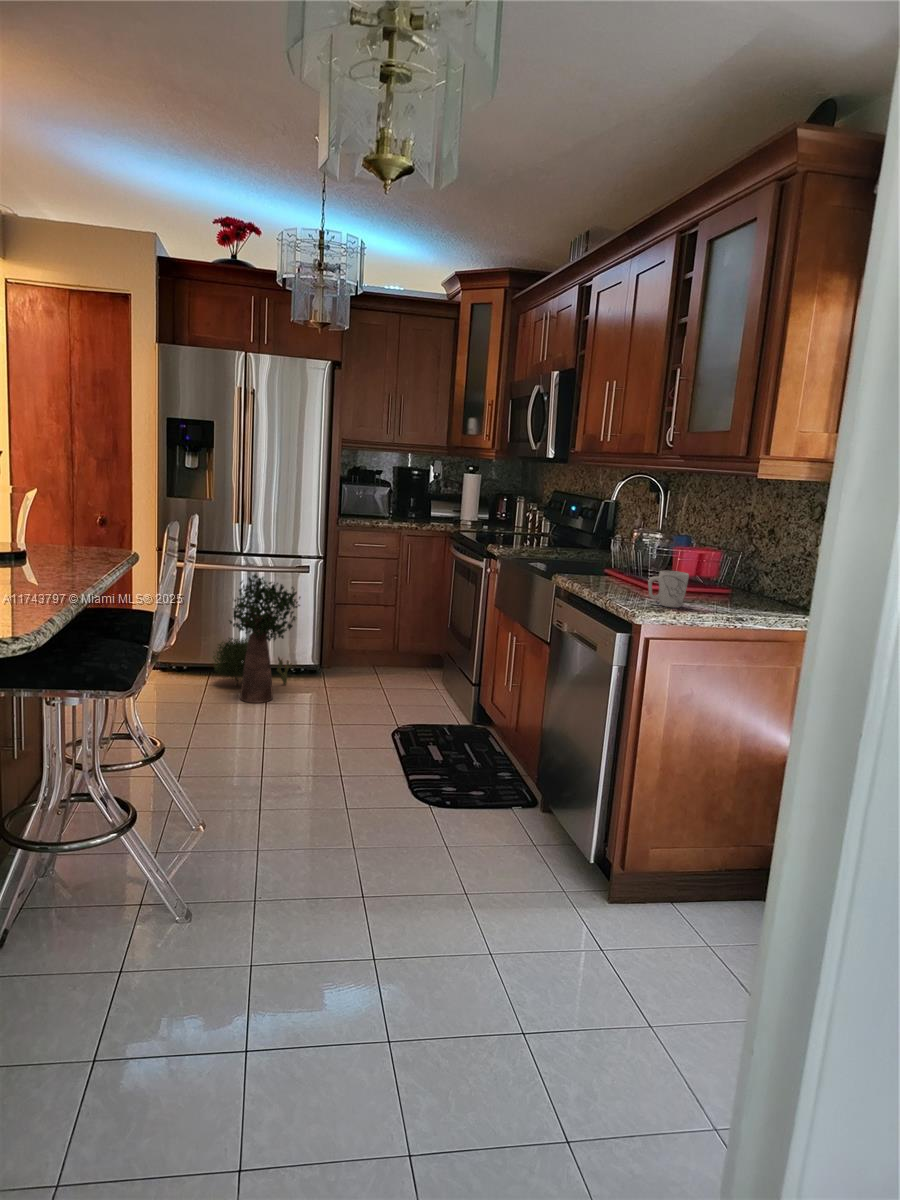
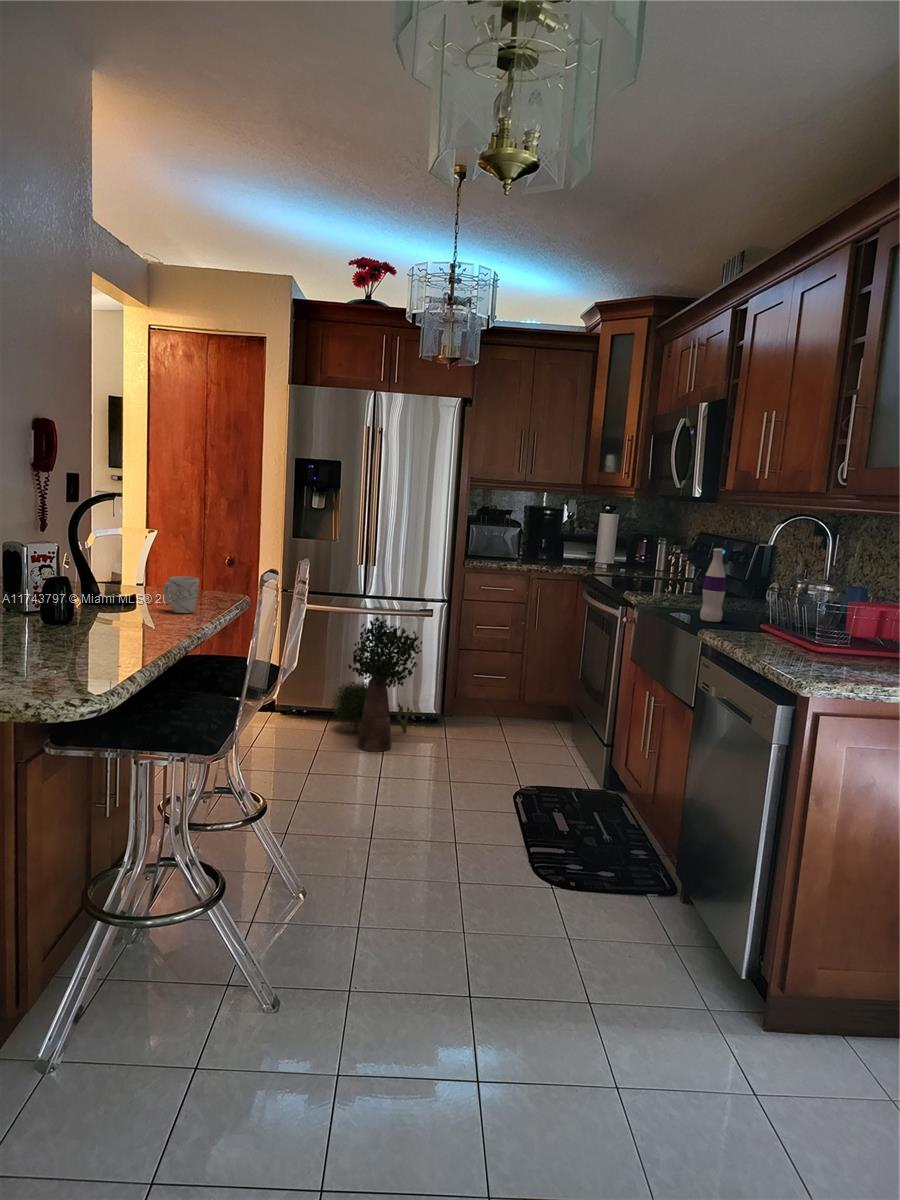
bottle: none [554,503,576,568] -> present [700,548,726,622]
mug: present [648,571,689,608] -> present [163,576,199,613]

